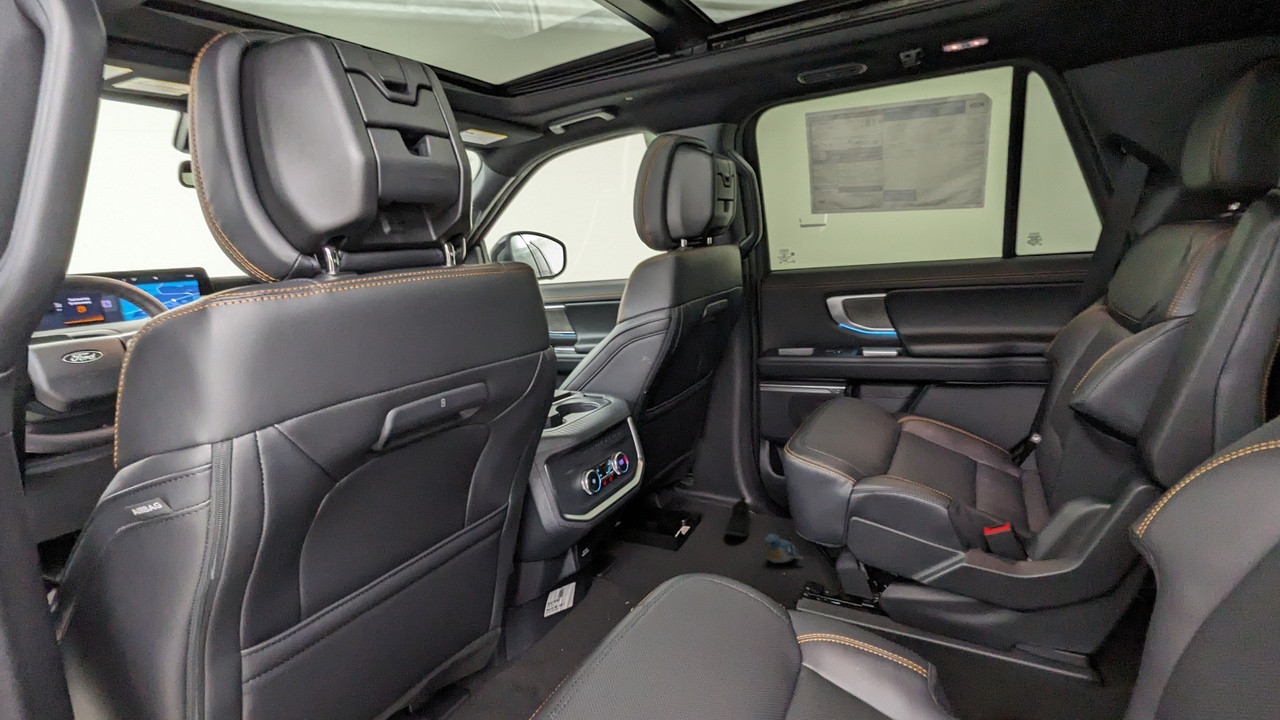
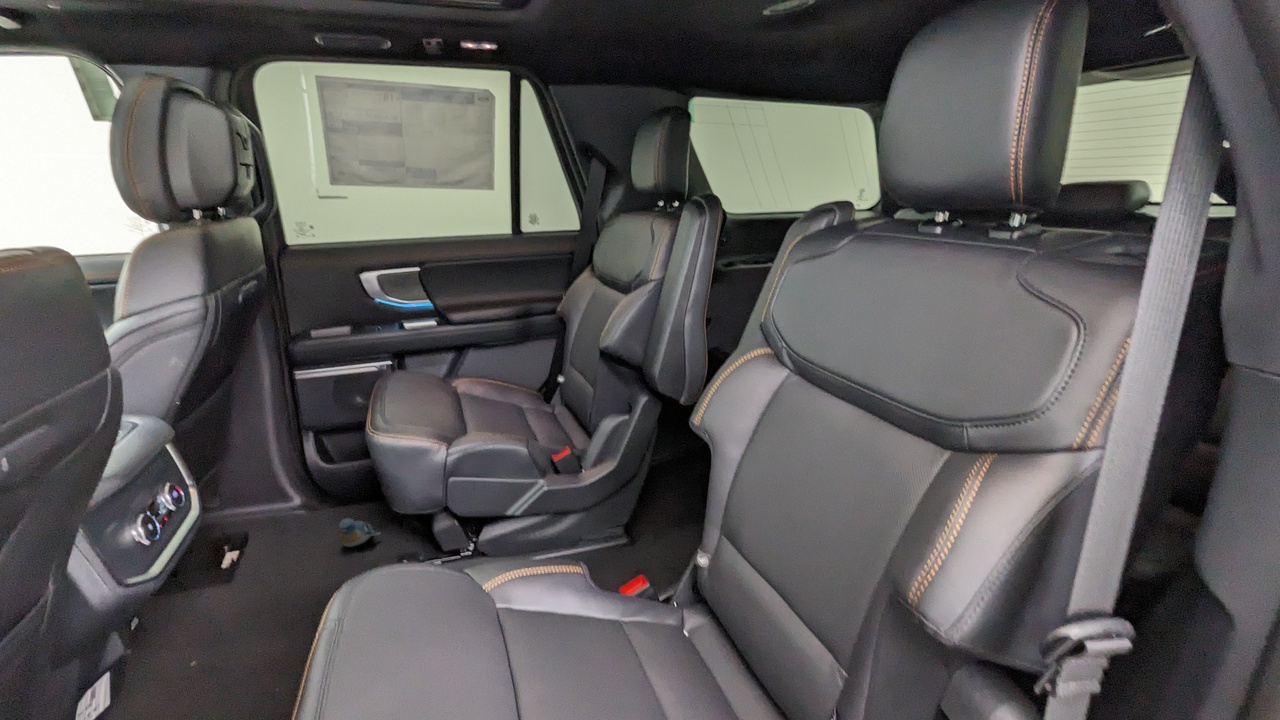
shoe: present [724,497,750,537] -> none [283,491,311,536]

